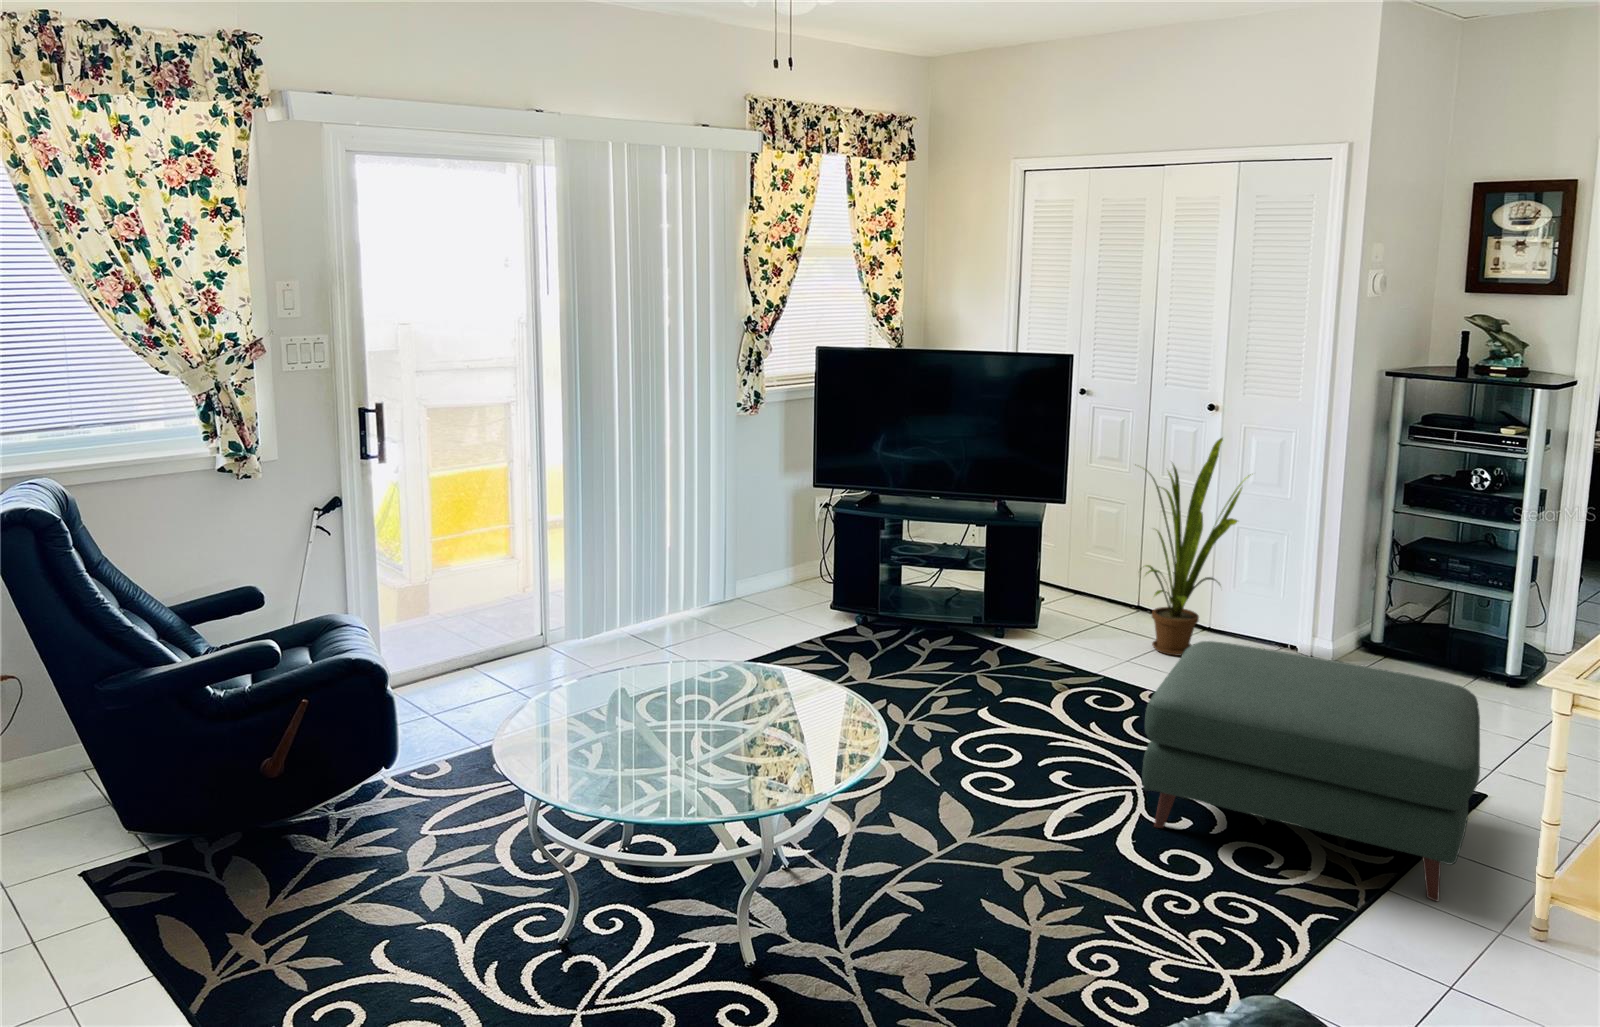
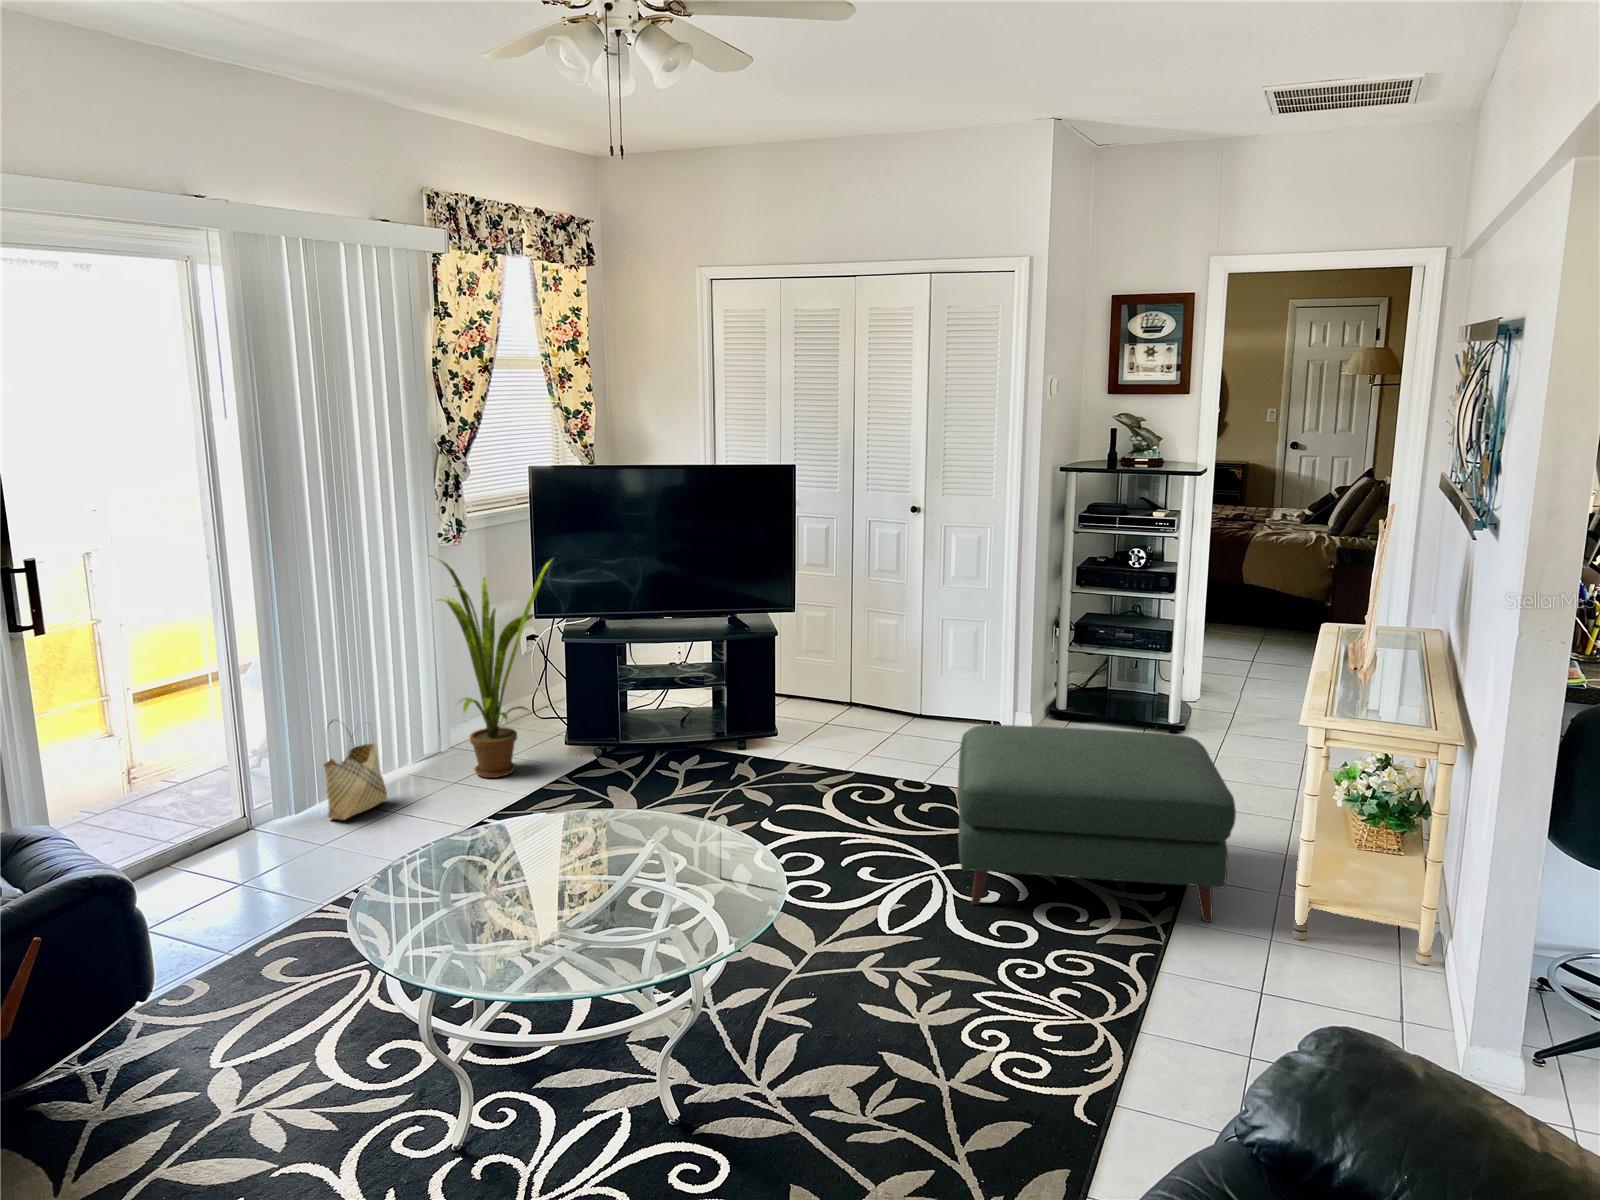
house plant: present [1140,438,1251,656] -> present [430,556,552,778]
woven basket: none [608,562,663,650] -> present [324,720,387,820]

